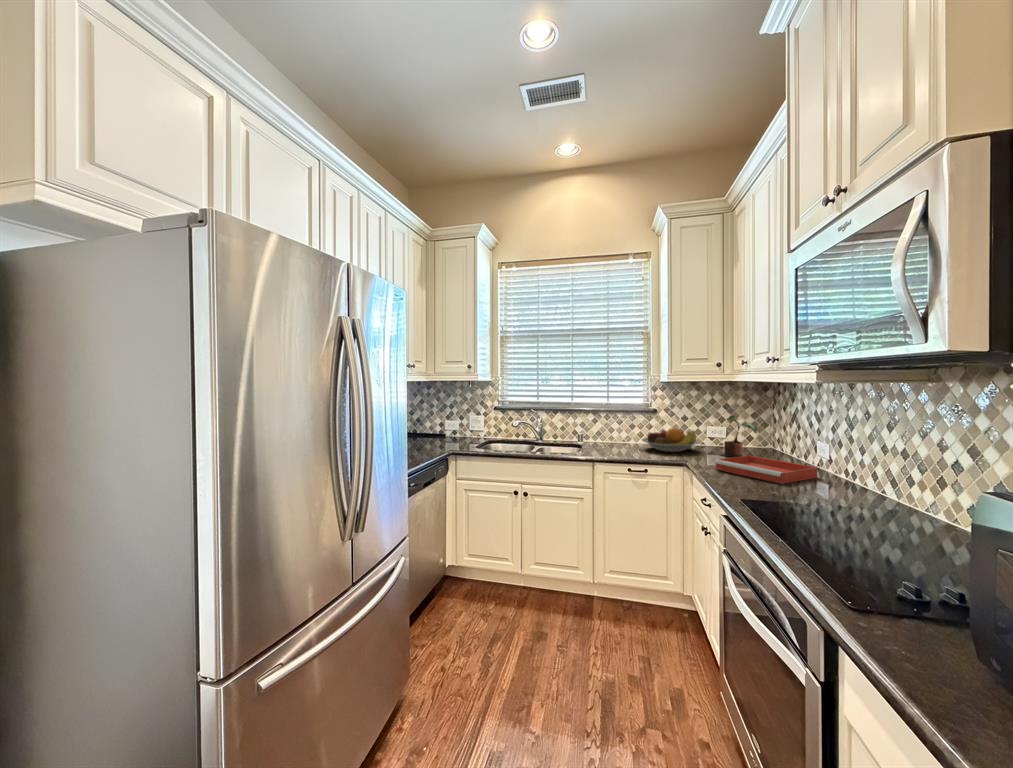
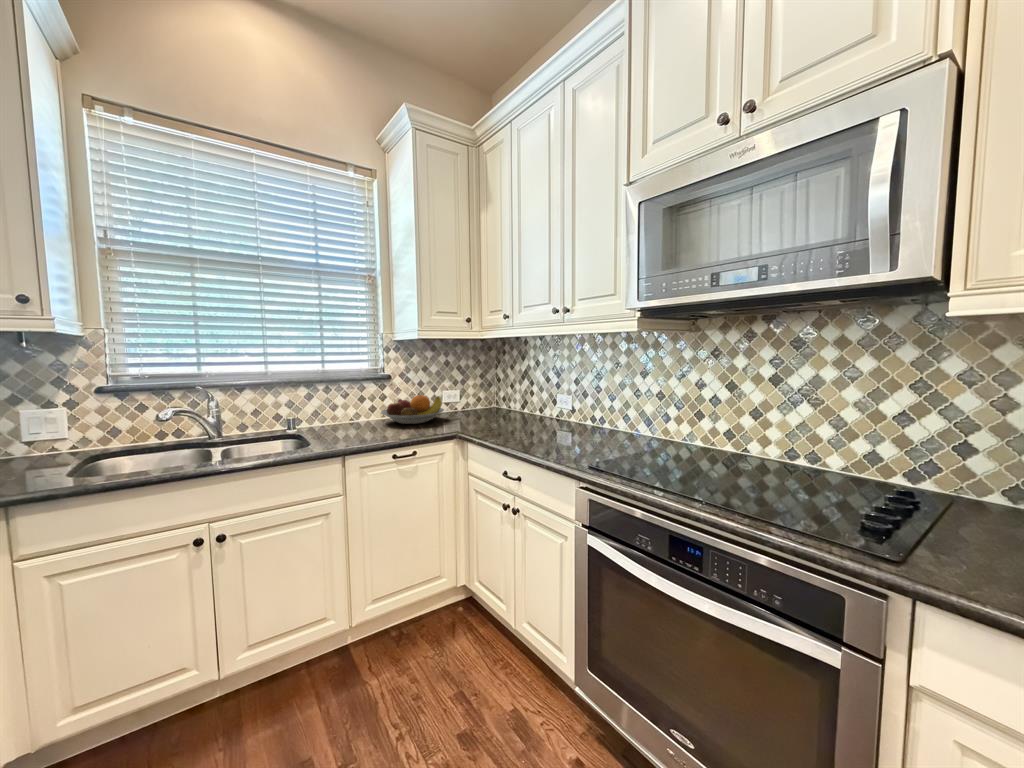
potted plant: present [721,416,757,457] -> none [467,376,502,419]
tray: present [715,456,817,484] -> none [493,415,572,438]

